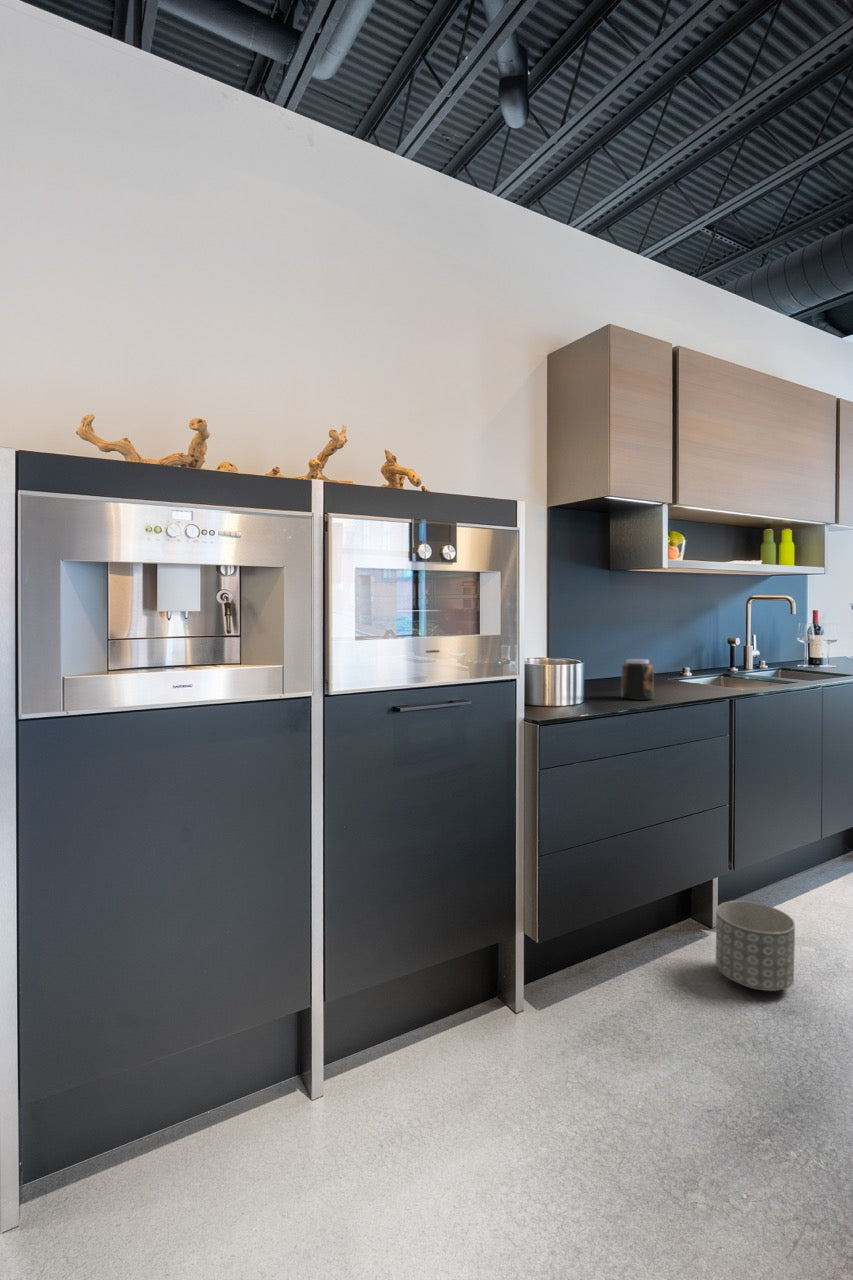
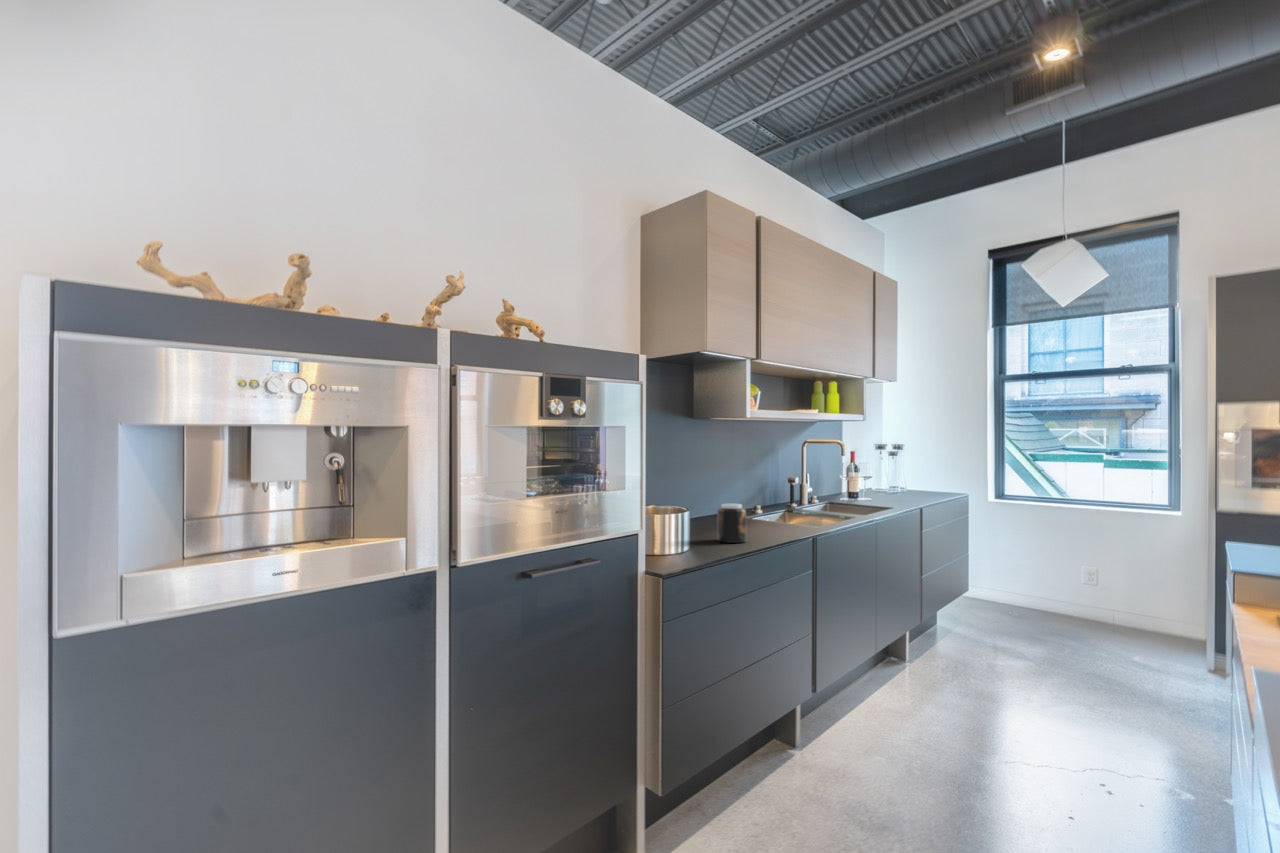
planter: present [716,901,795,991] -> none [809,725,877,810]

